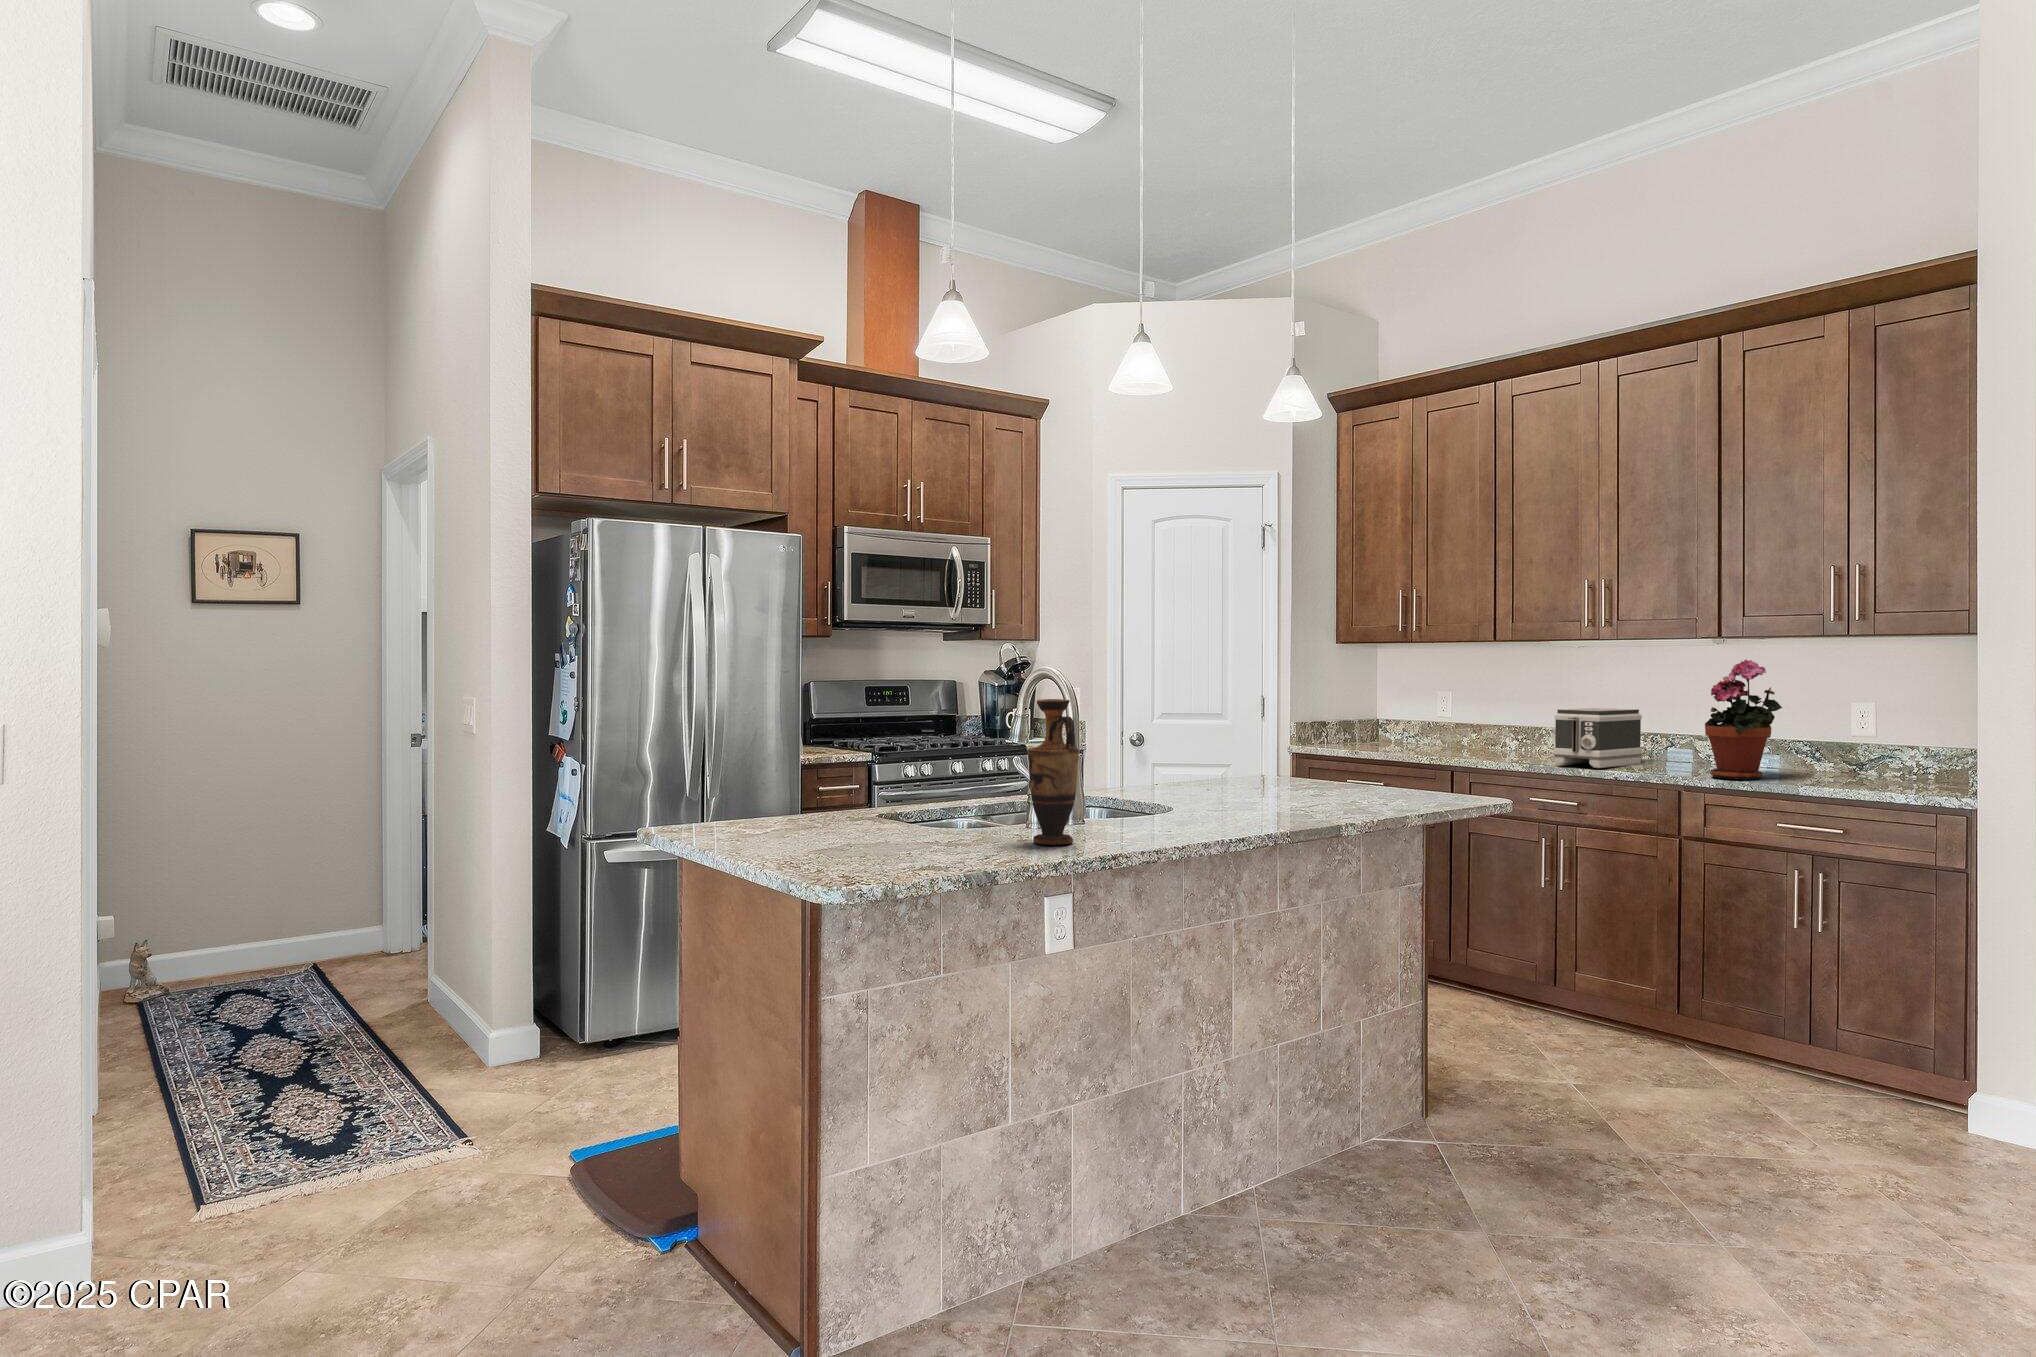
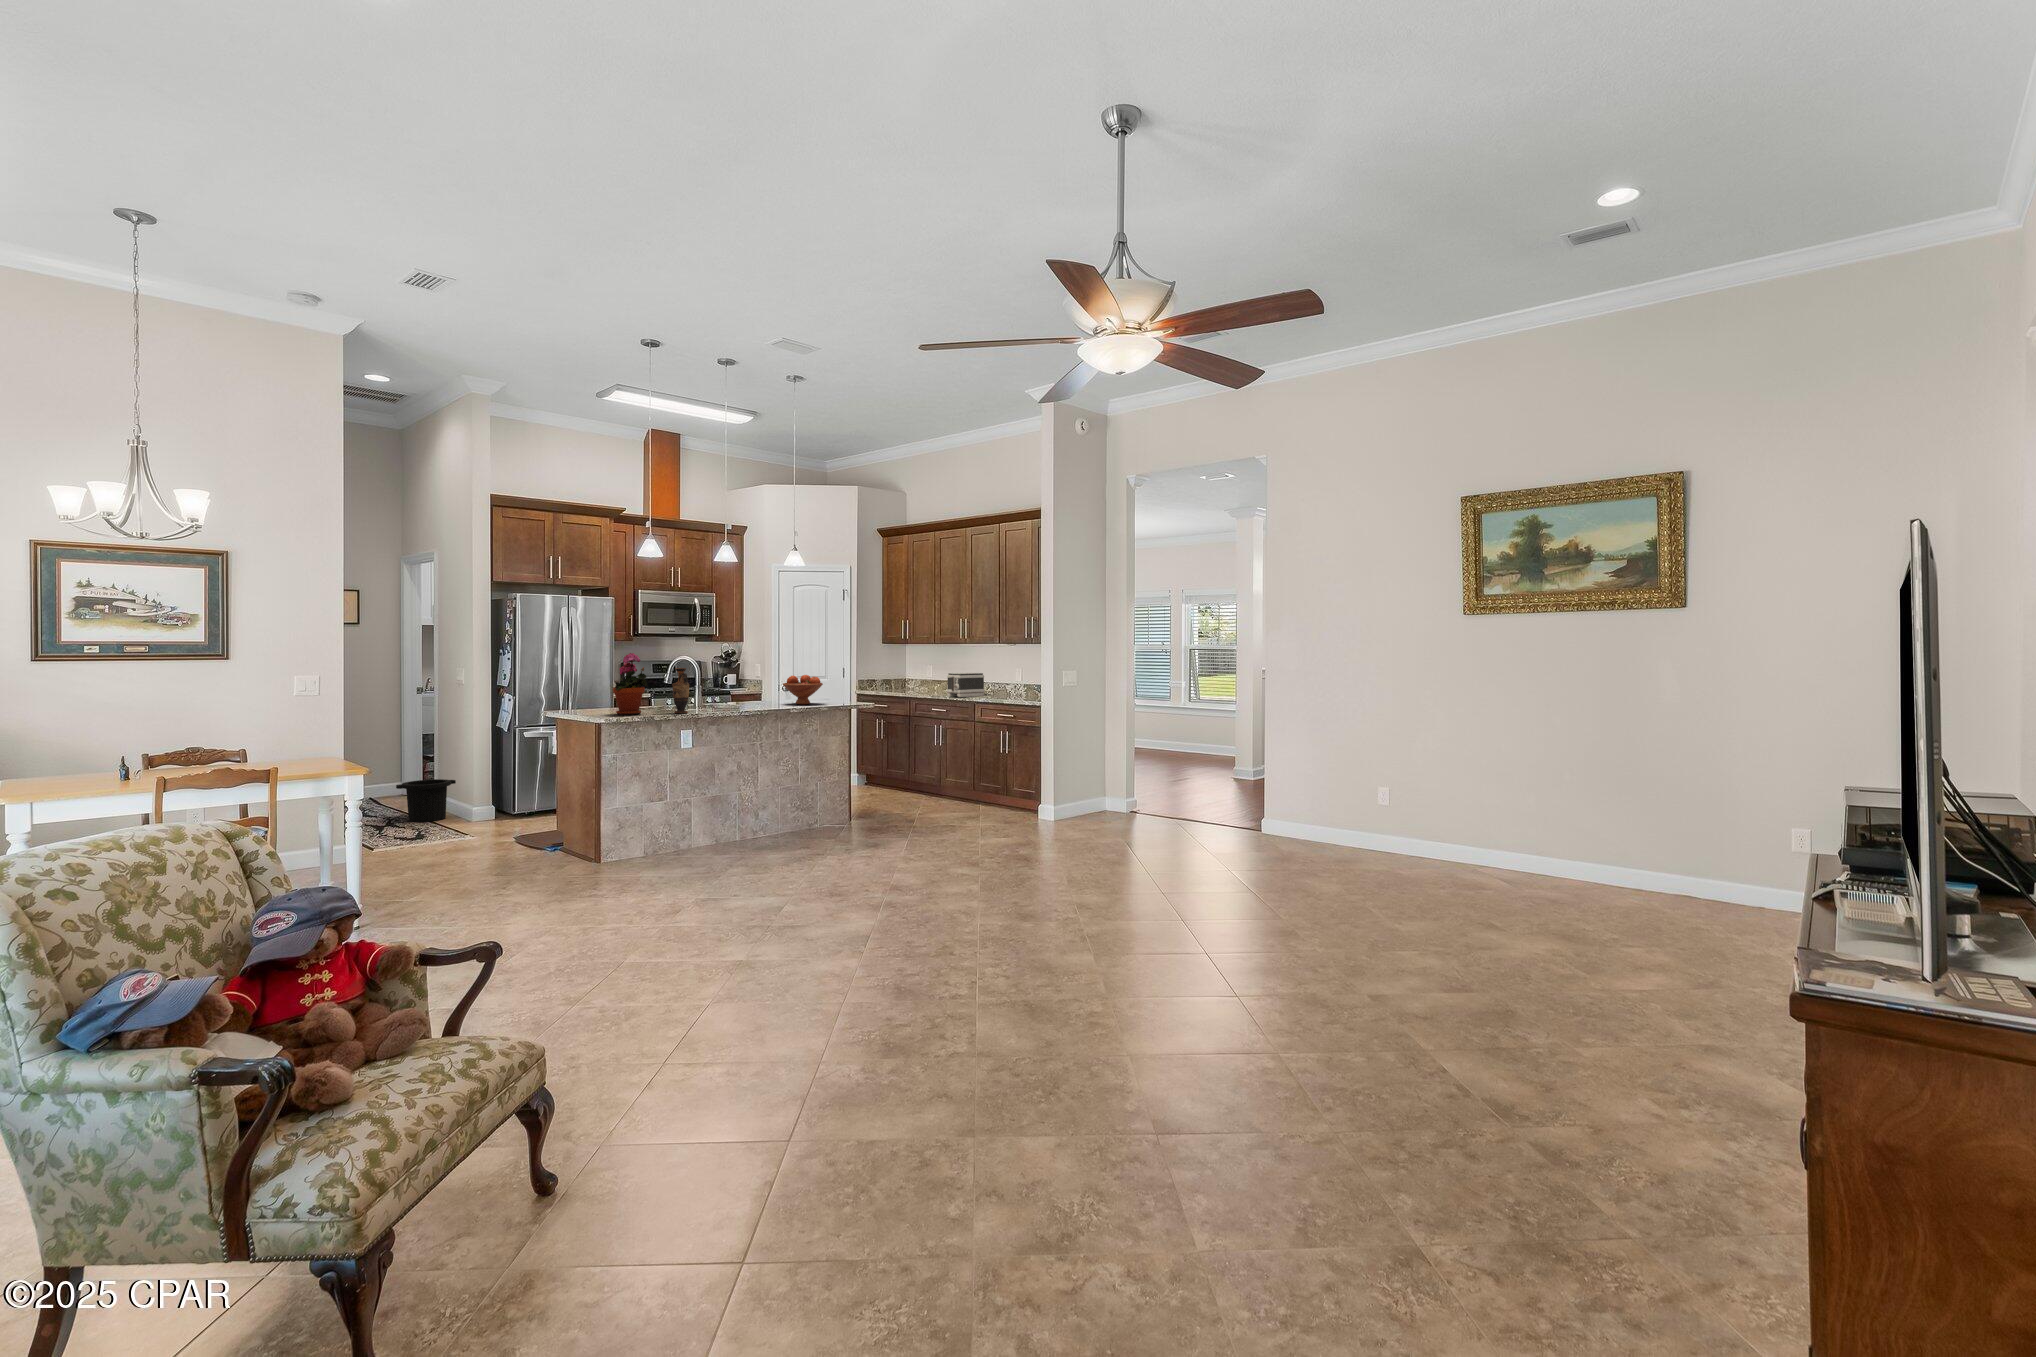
potted plant: present [1705,660,1782,779] -> present [613,653,648,715]
fruit bowl: none [1257,716,1367,798] -> present [783,675,823,704]
trash can: none [317,954,454,1067] -> present [396,779,456,822]

